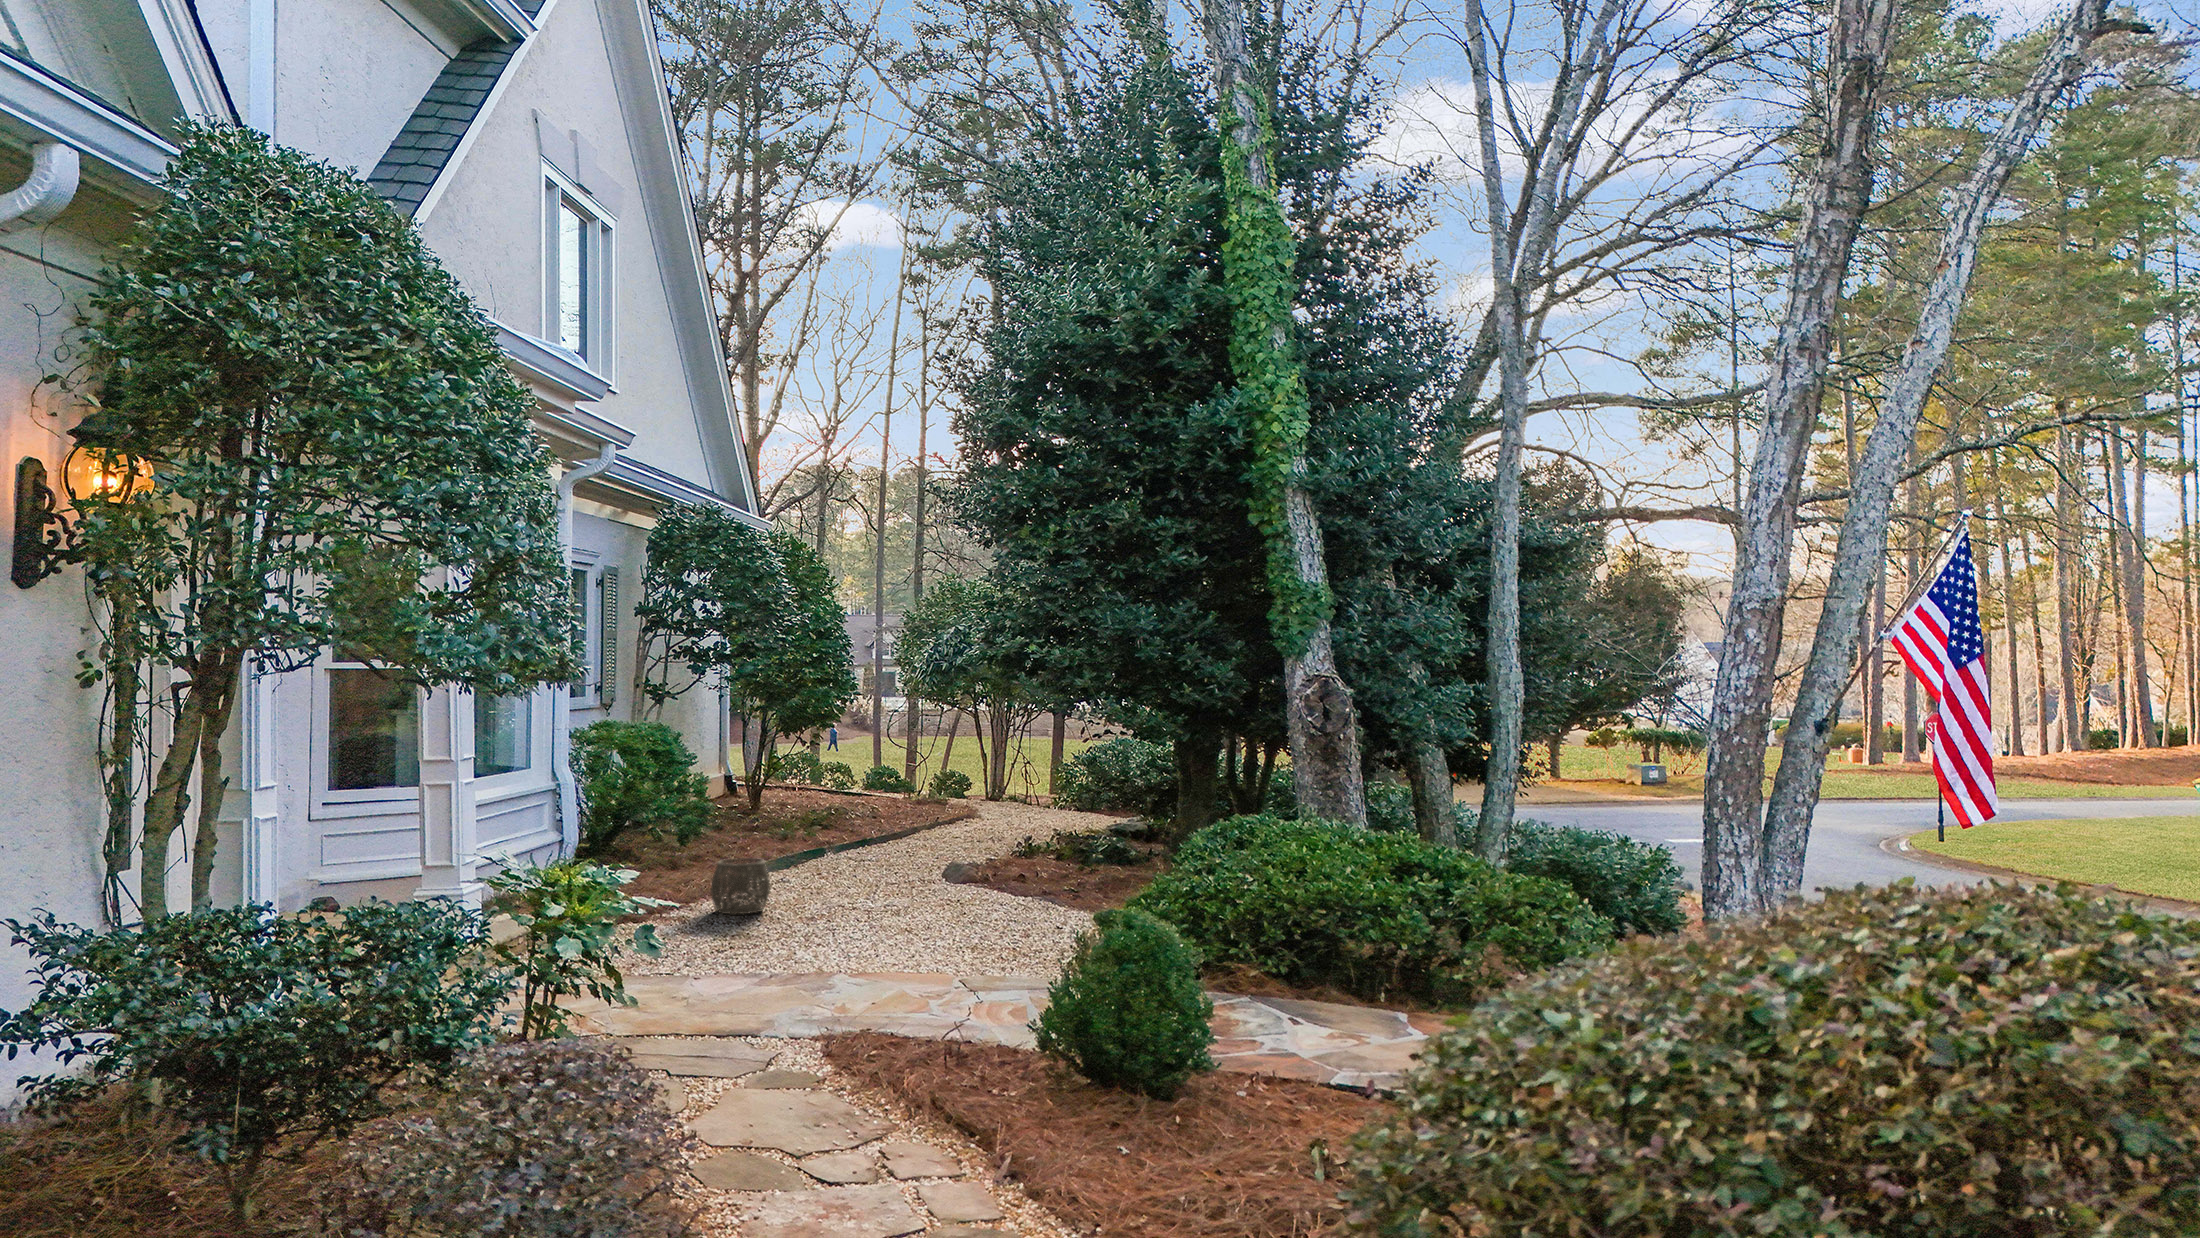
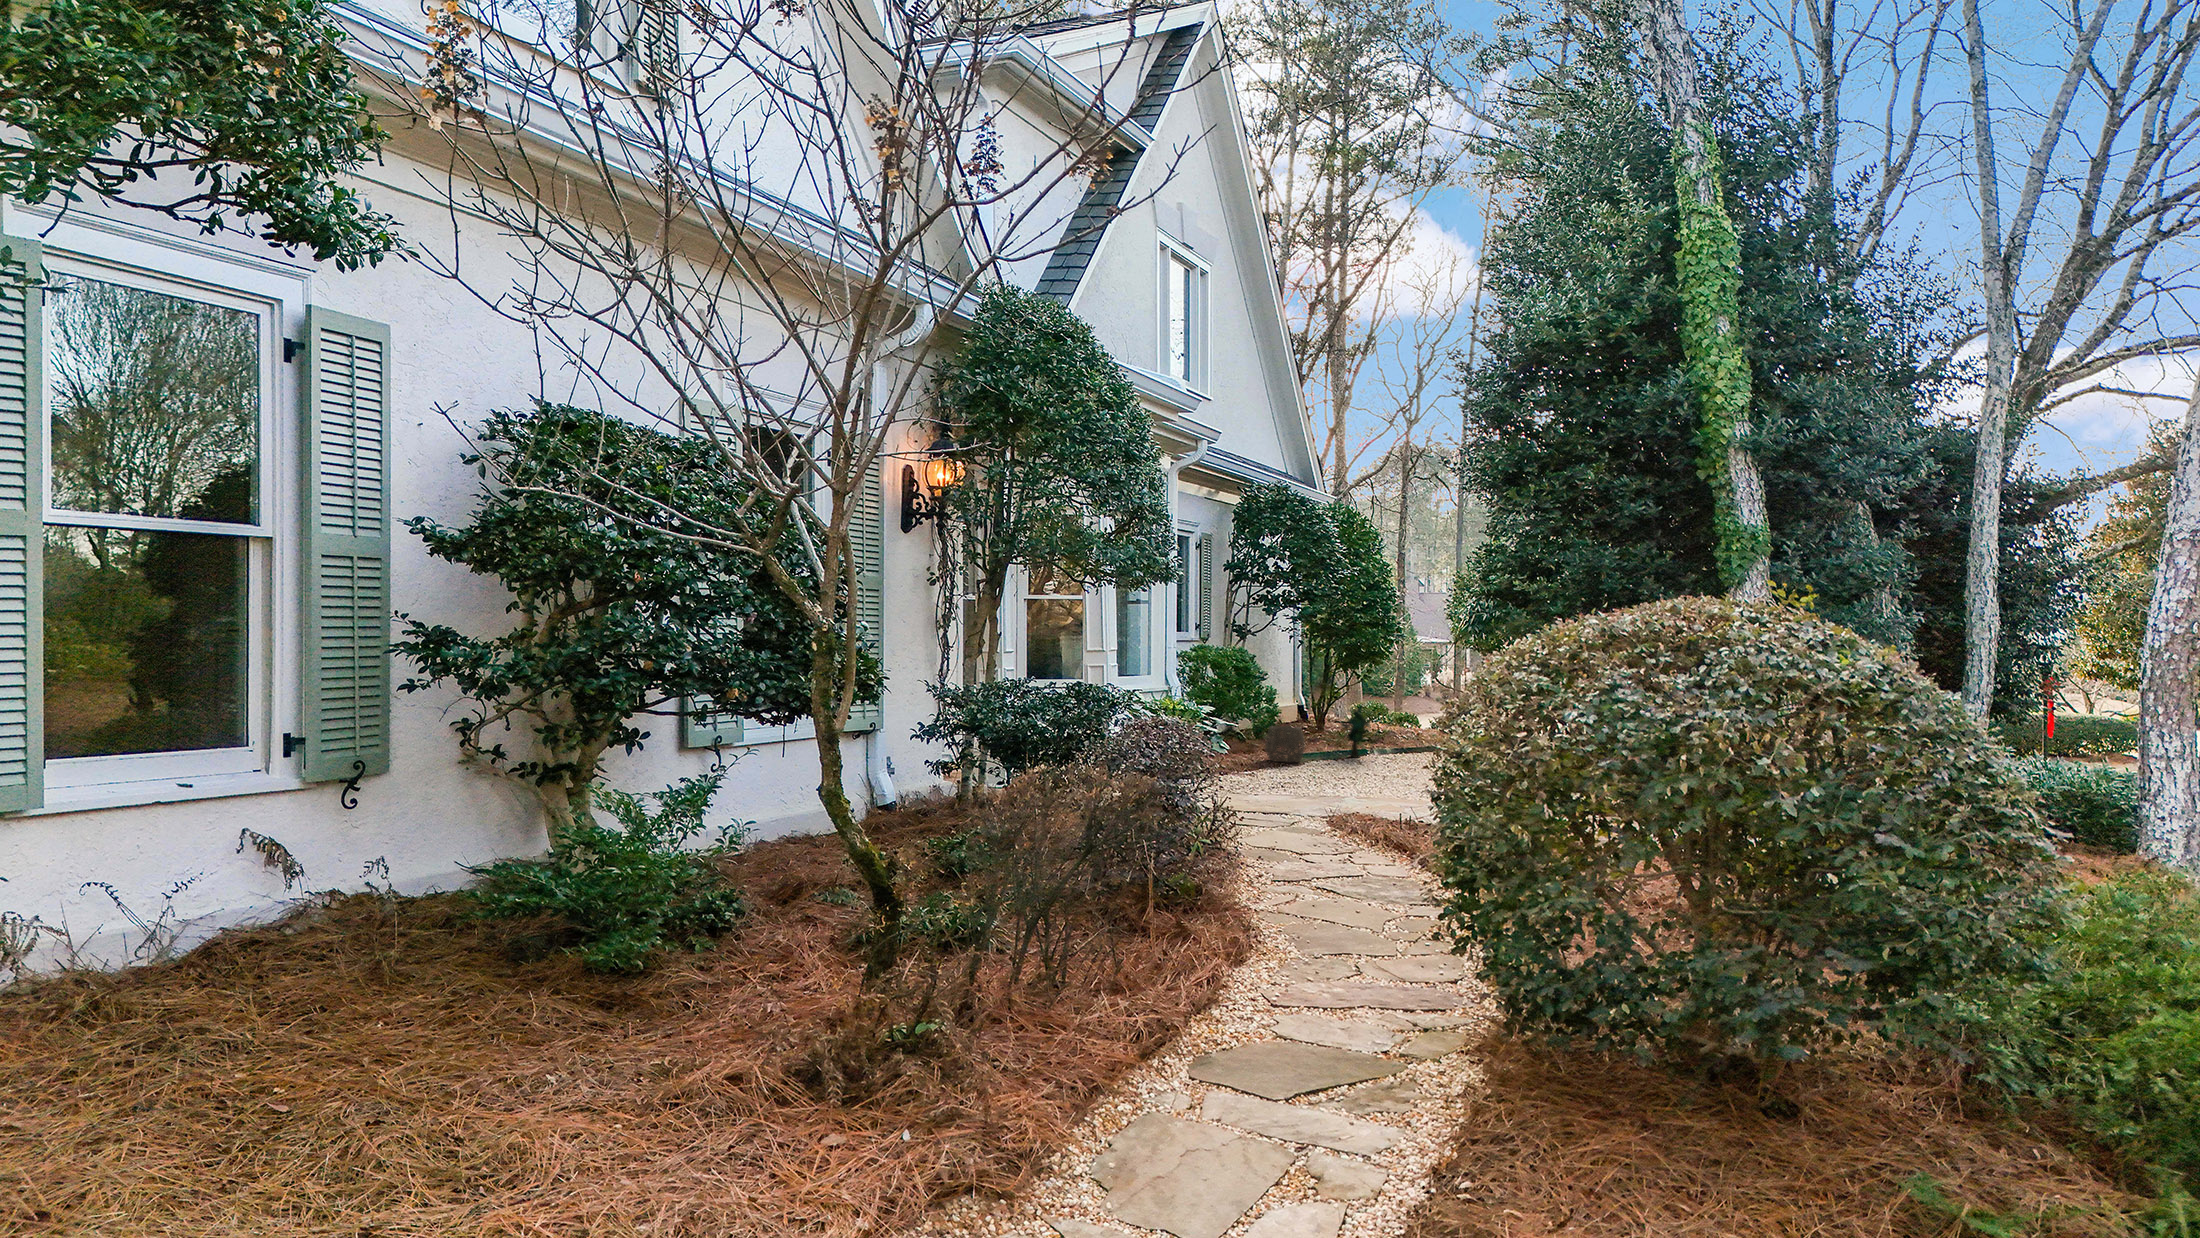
decorative plant: none [814,812,857,888] -> present [1341,705,1370,758]

